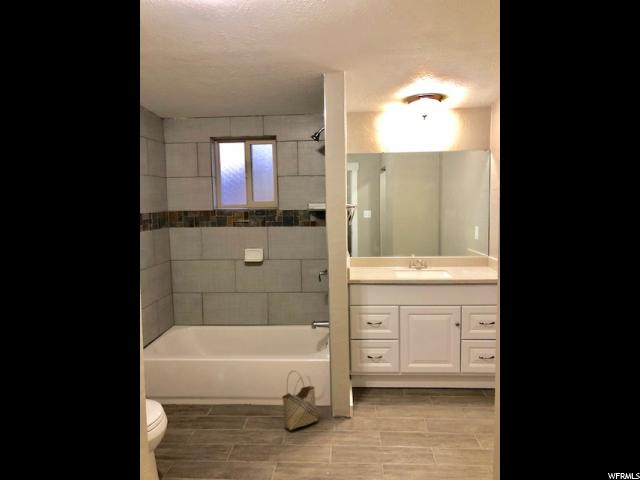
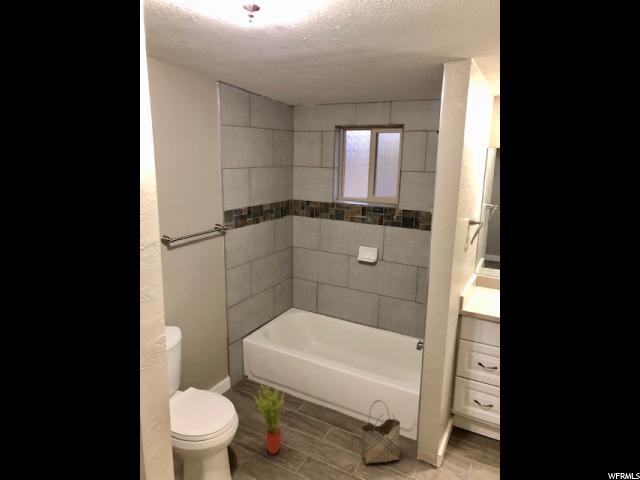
potted plant: none [173,374,207,448] -> present [255,386,284,454]

